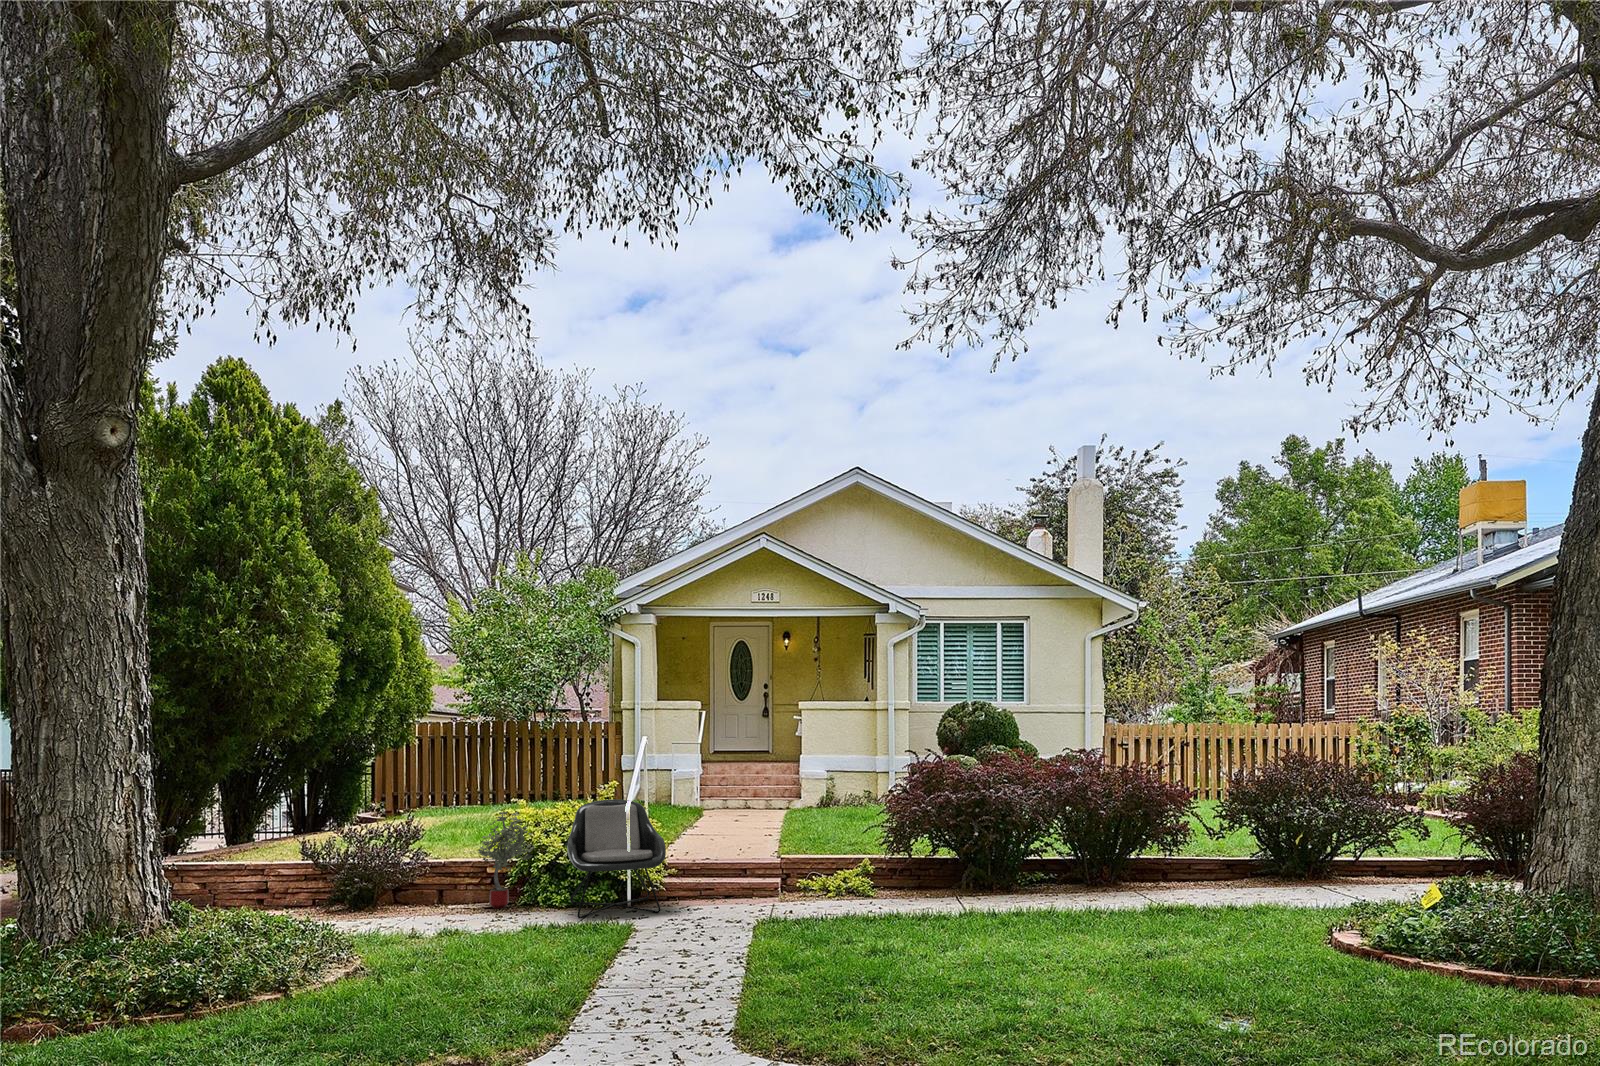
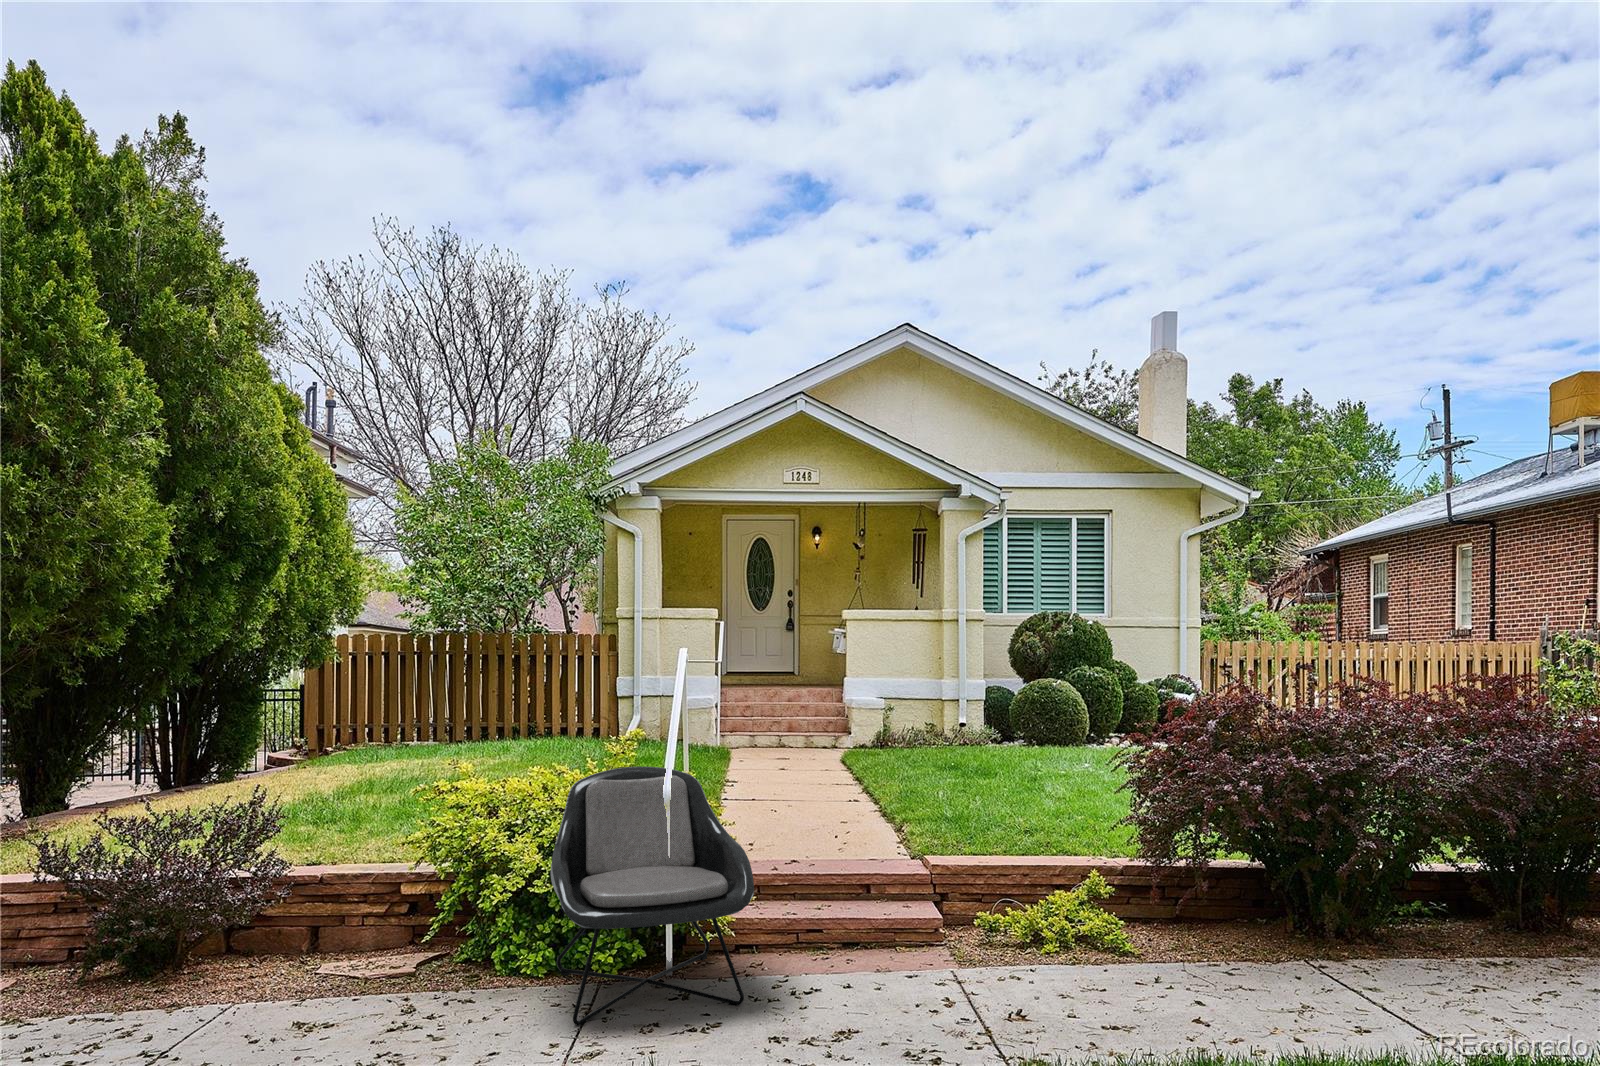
potted tree: present [478,812,534,909] -> none [374,791,486,984]

